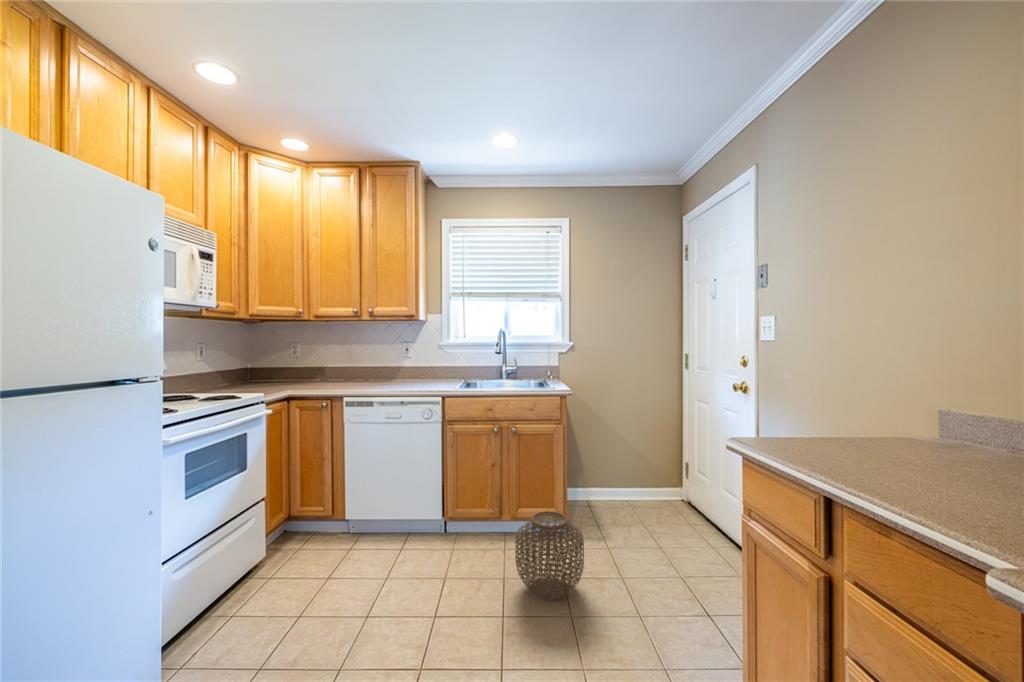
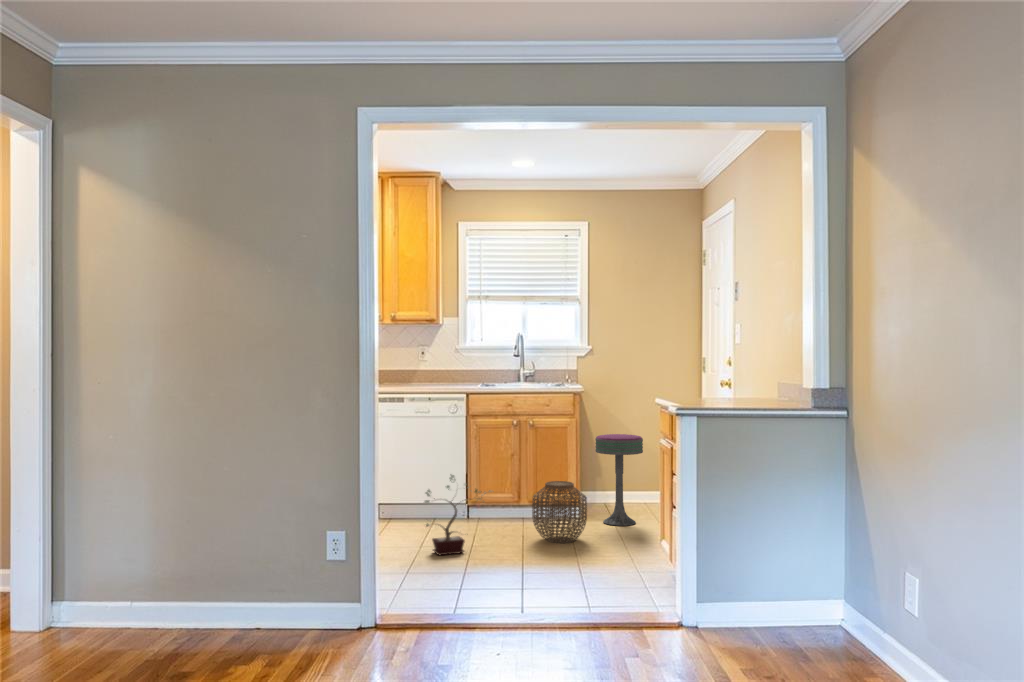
bar stool: none [584,438,637,546] -> present [595,434,643,526]
potted plant: none [359,523,464,647] -> present [425,475,491,555]

